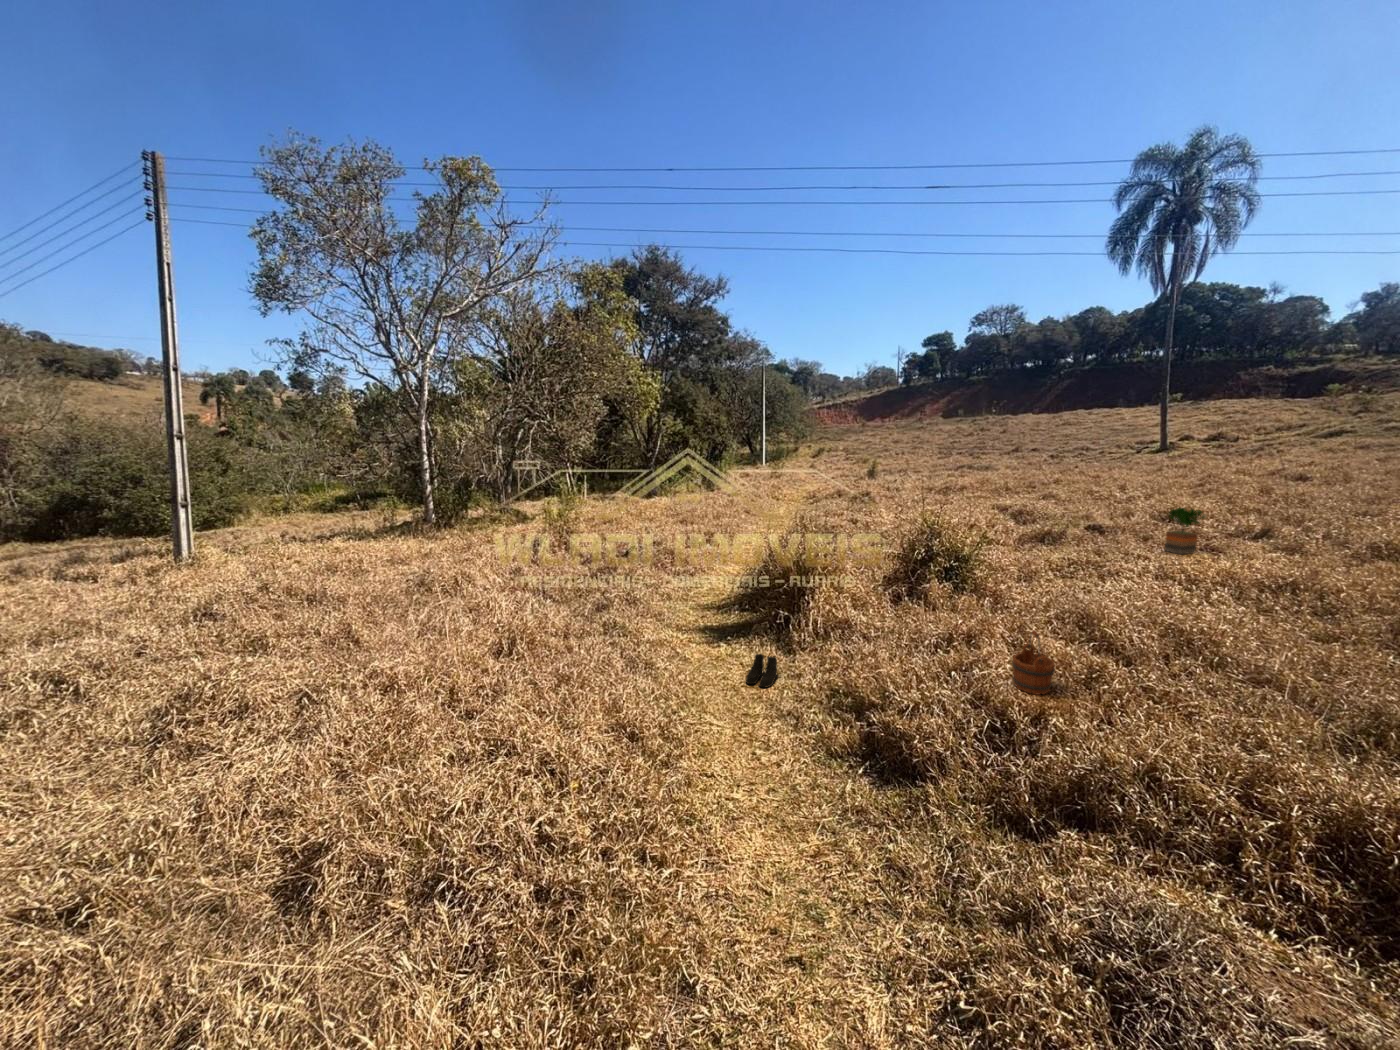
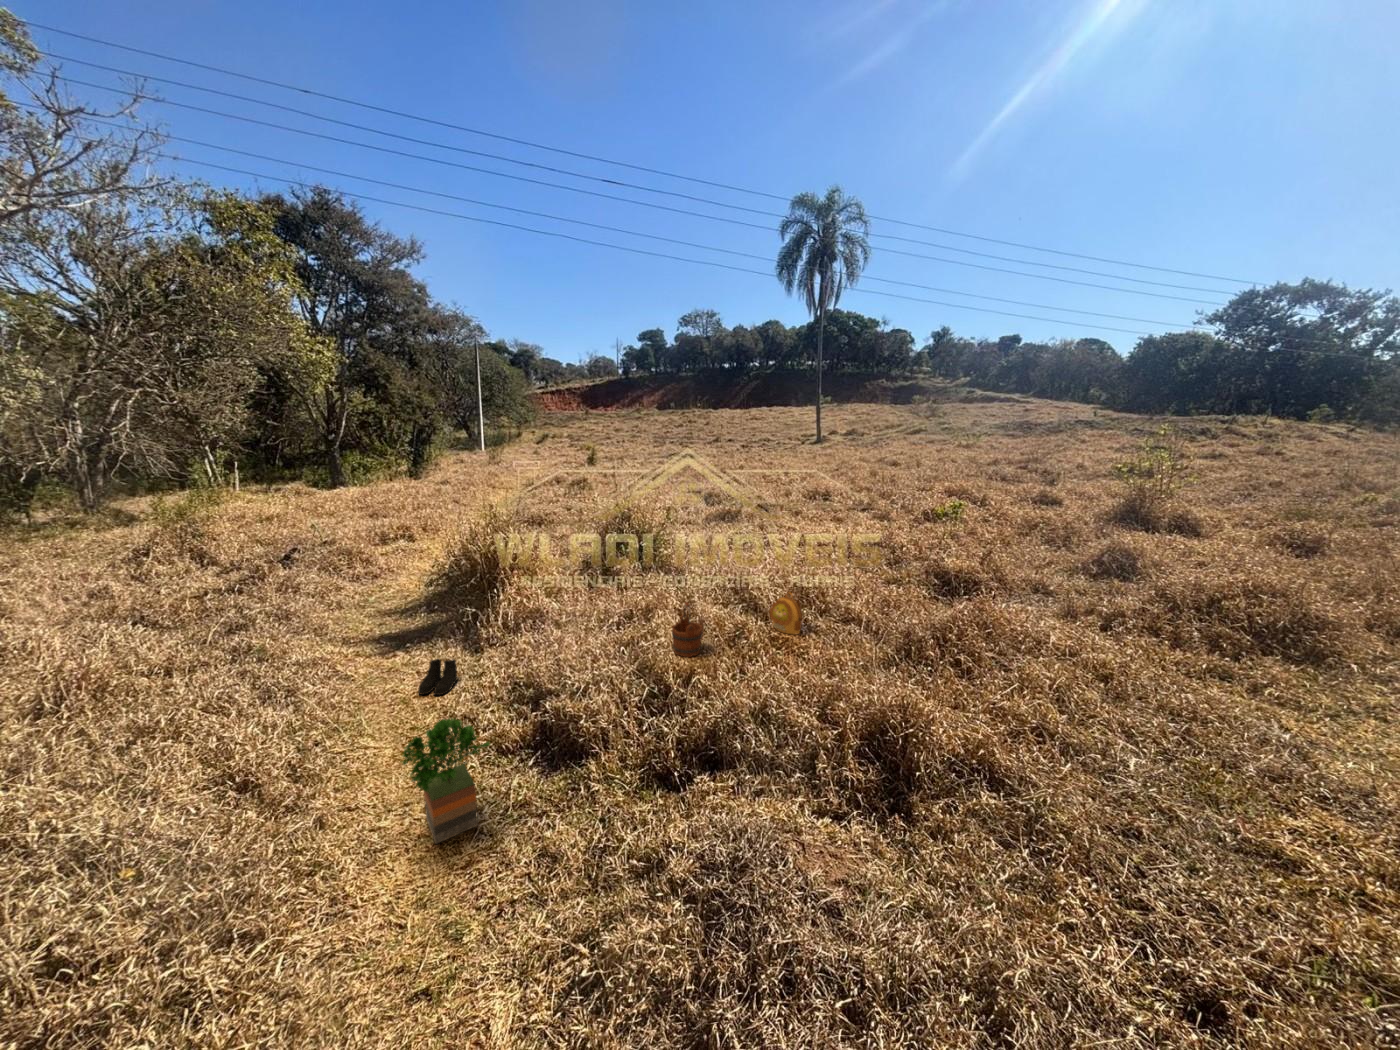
potted tree: present [1165,508,1206,554] -> present [402,718,490,844]
backpack: none [1148,634,1204,691] -> present [770,592,802,635]

